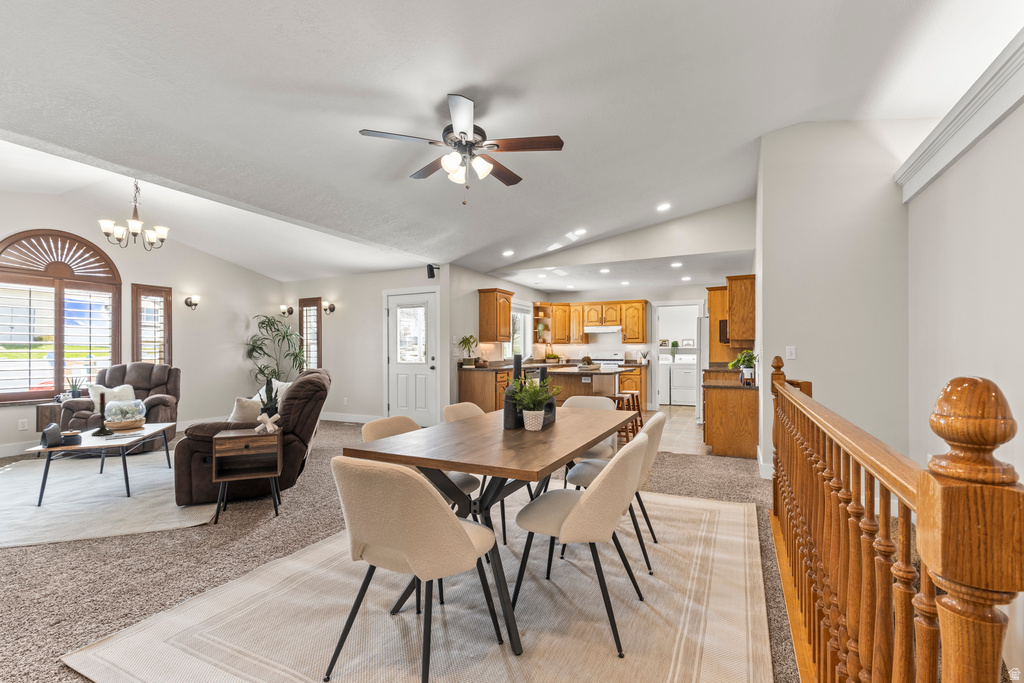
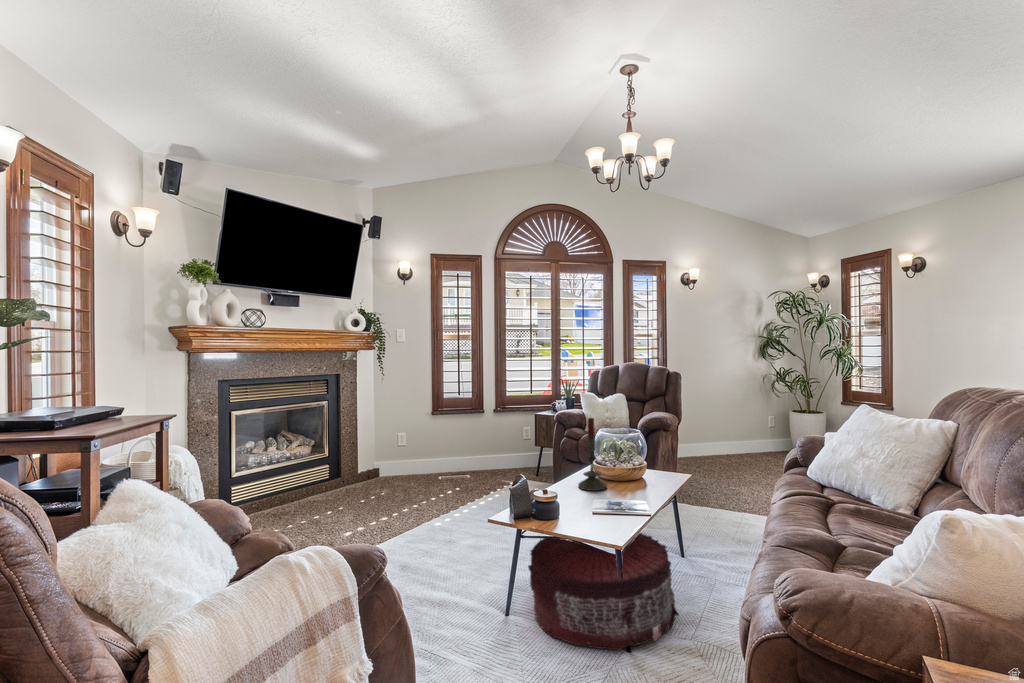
pouf: none [53,450,160,508] -> present [528,533,678,651]

